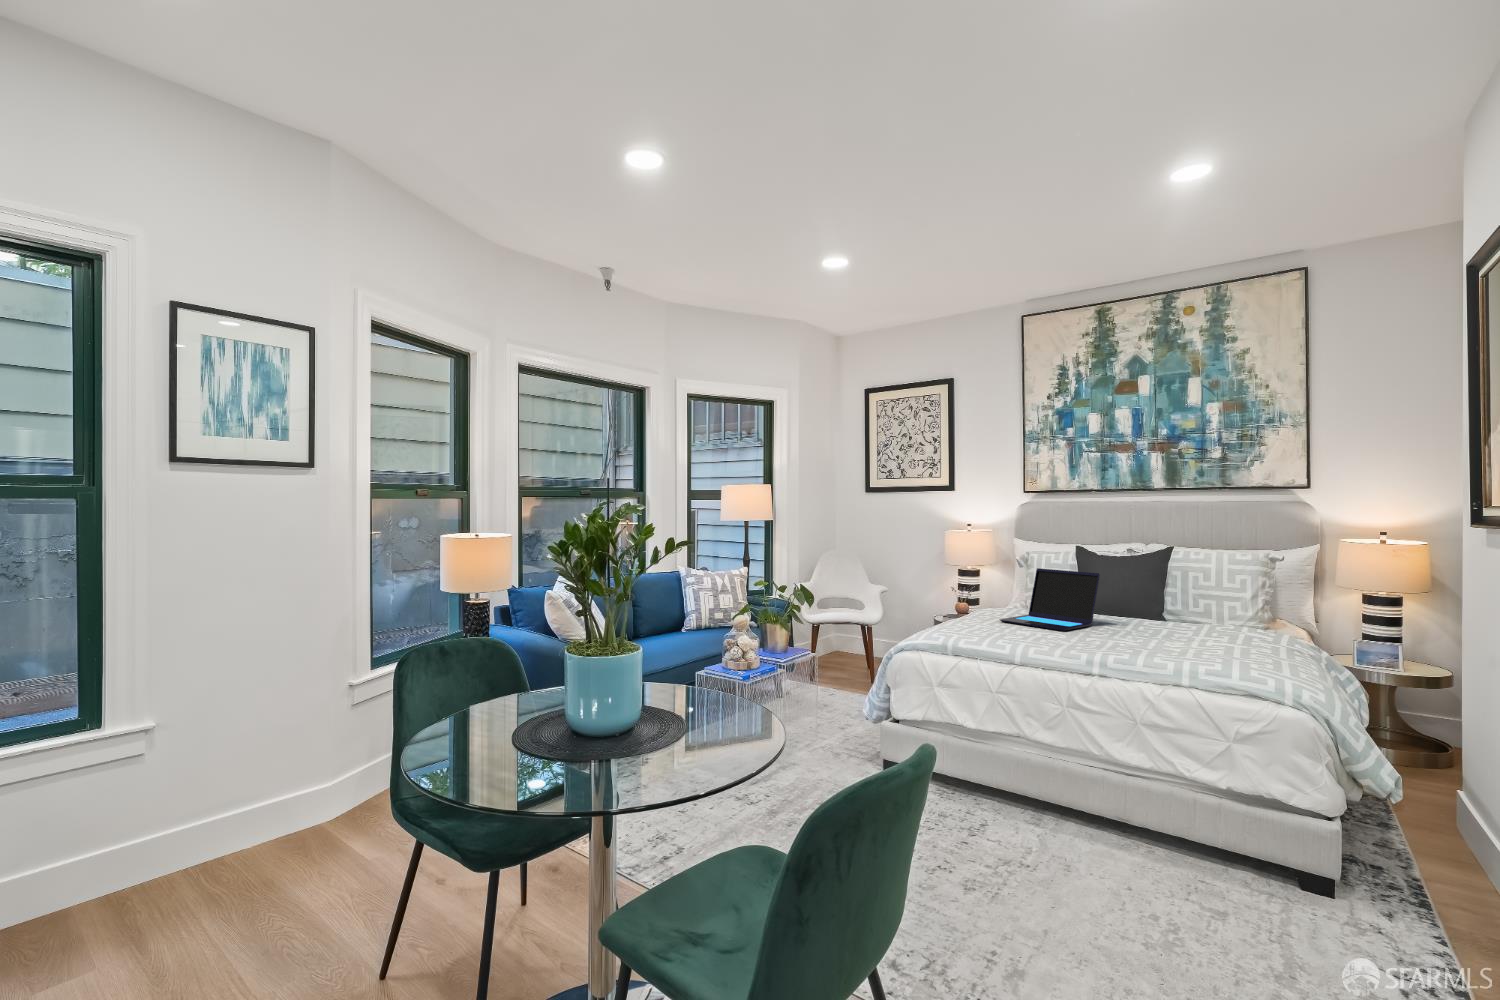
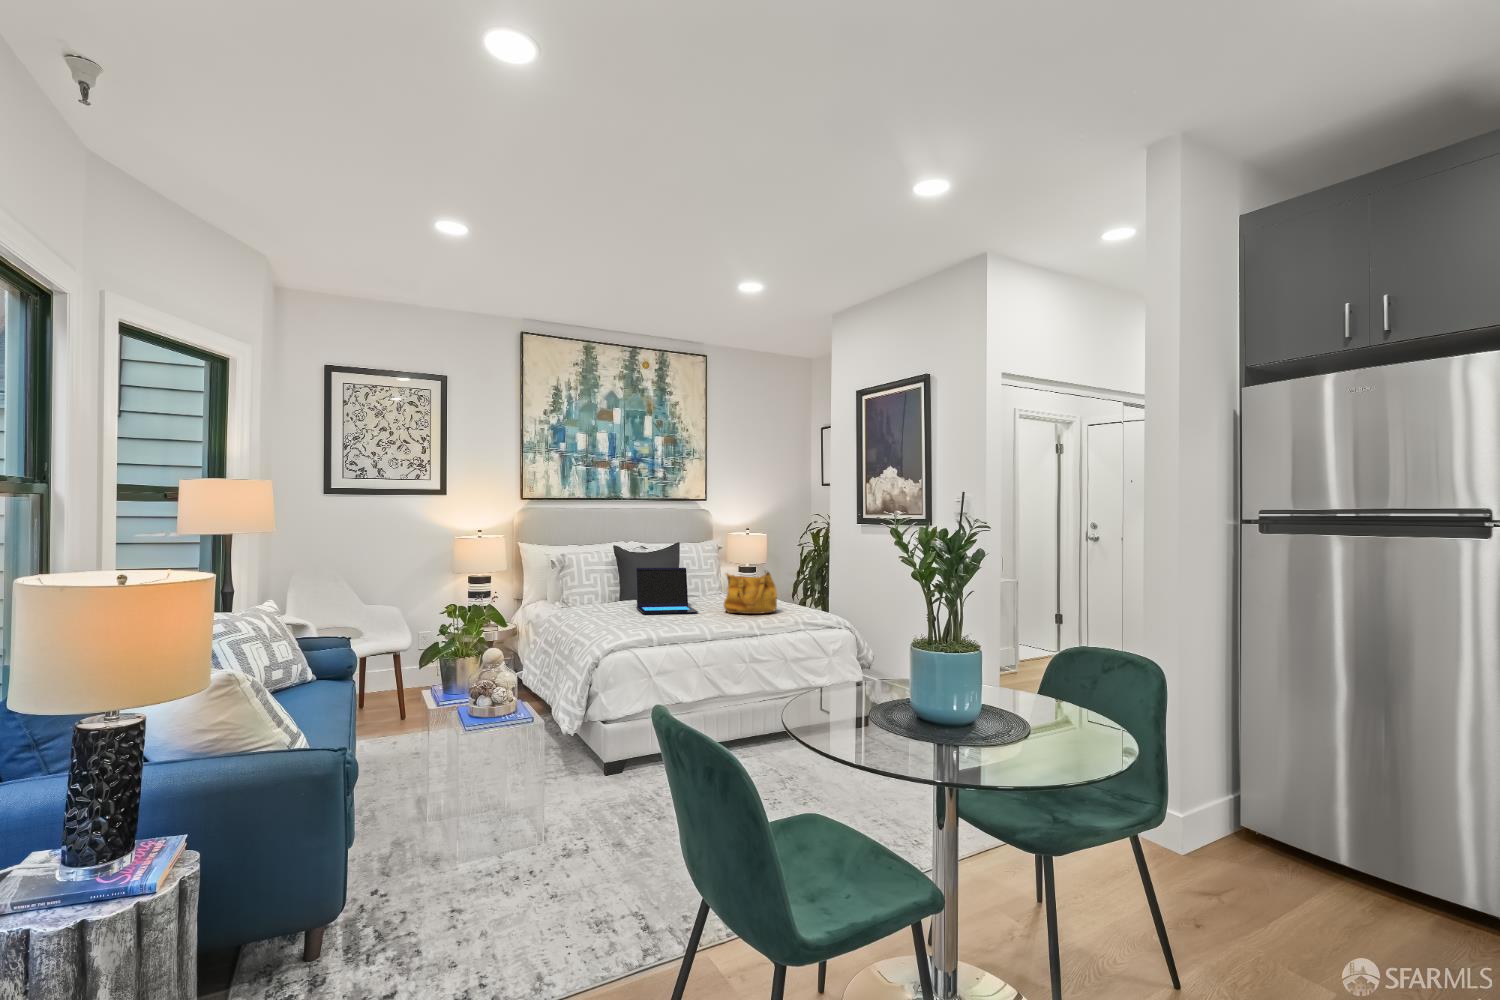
handbag: none [1100,581,1187,650] -> present [724,571,777,614]

